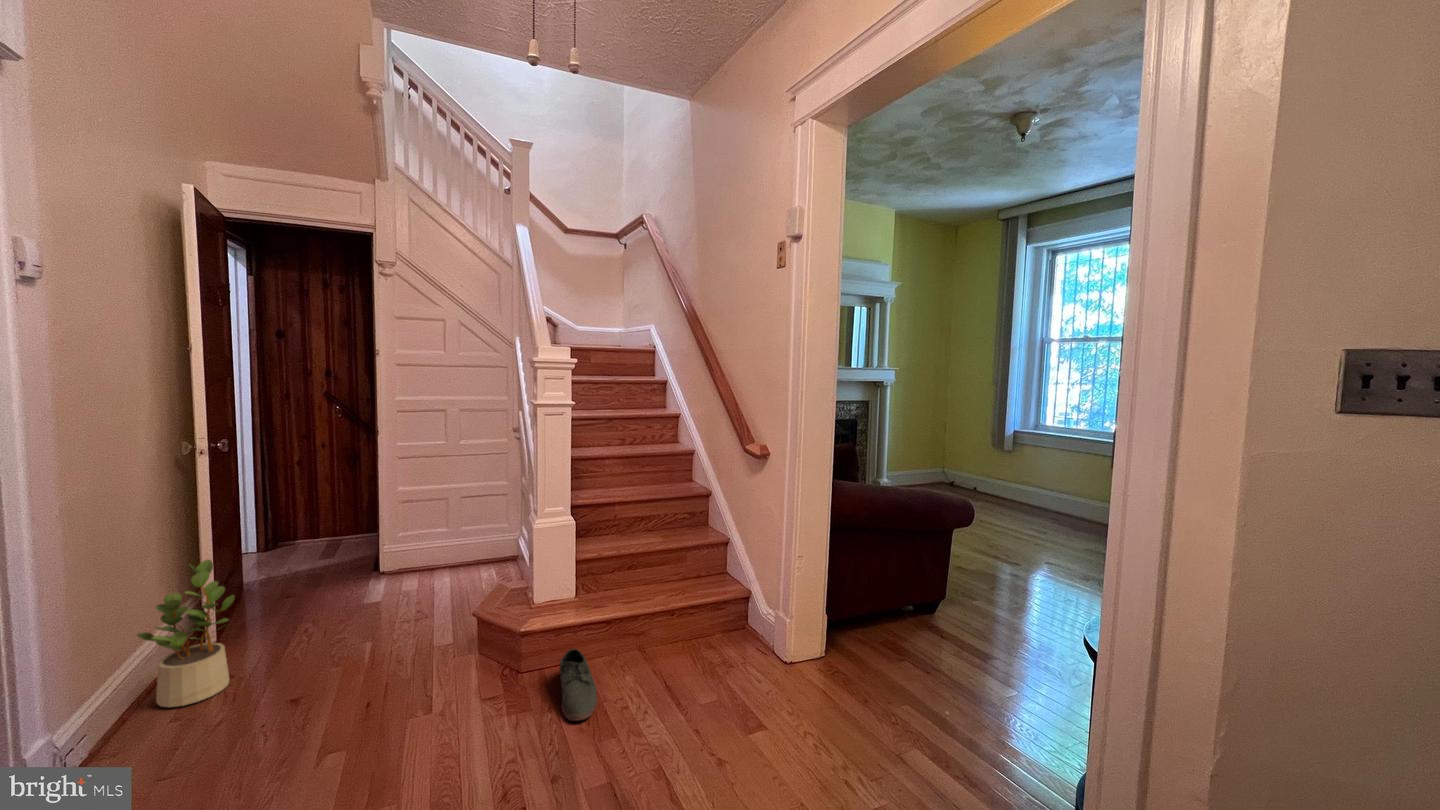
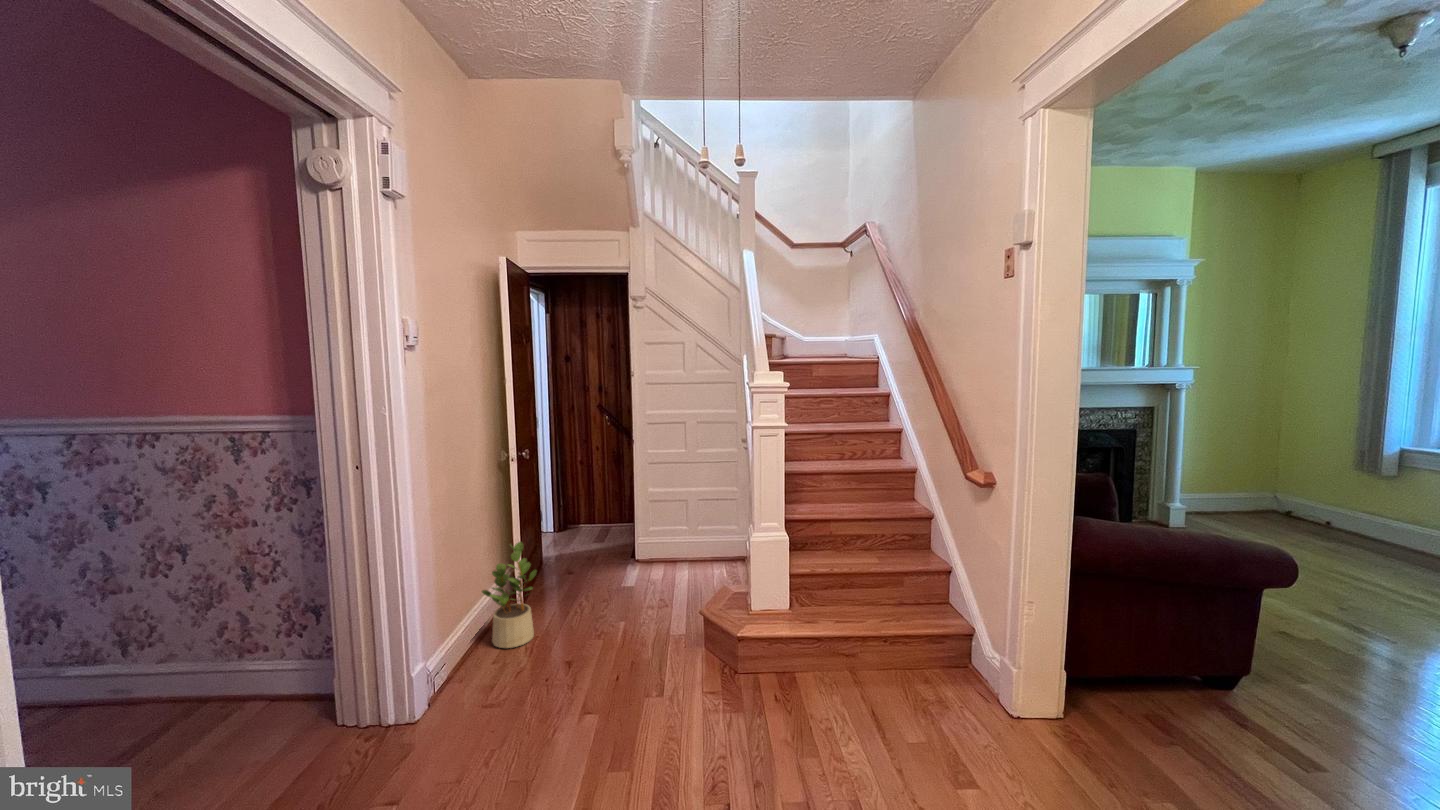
shoe: present [559,649,597,721] -> none [771,659,805,730]

